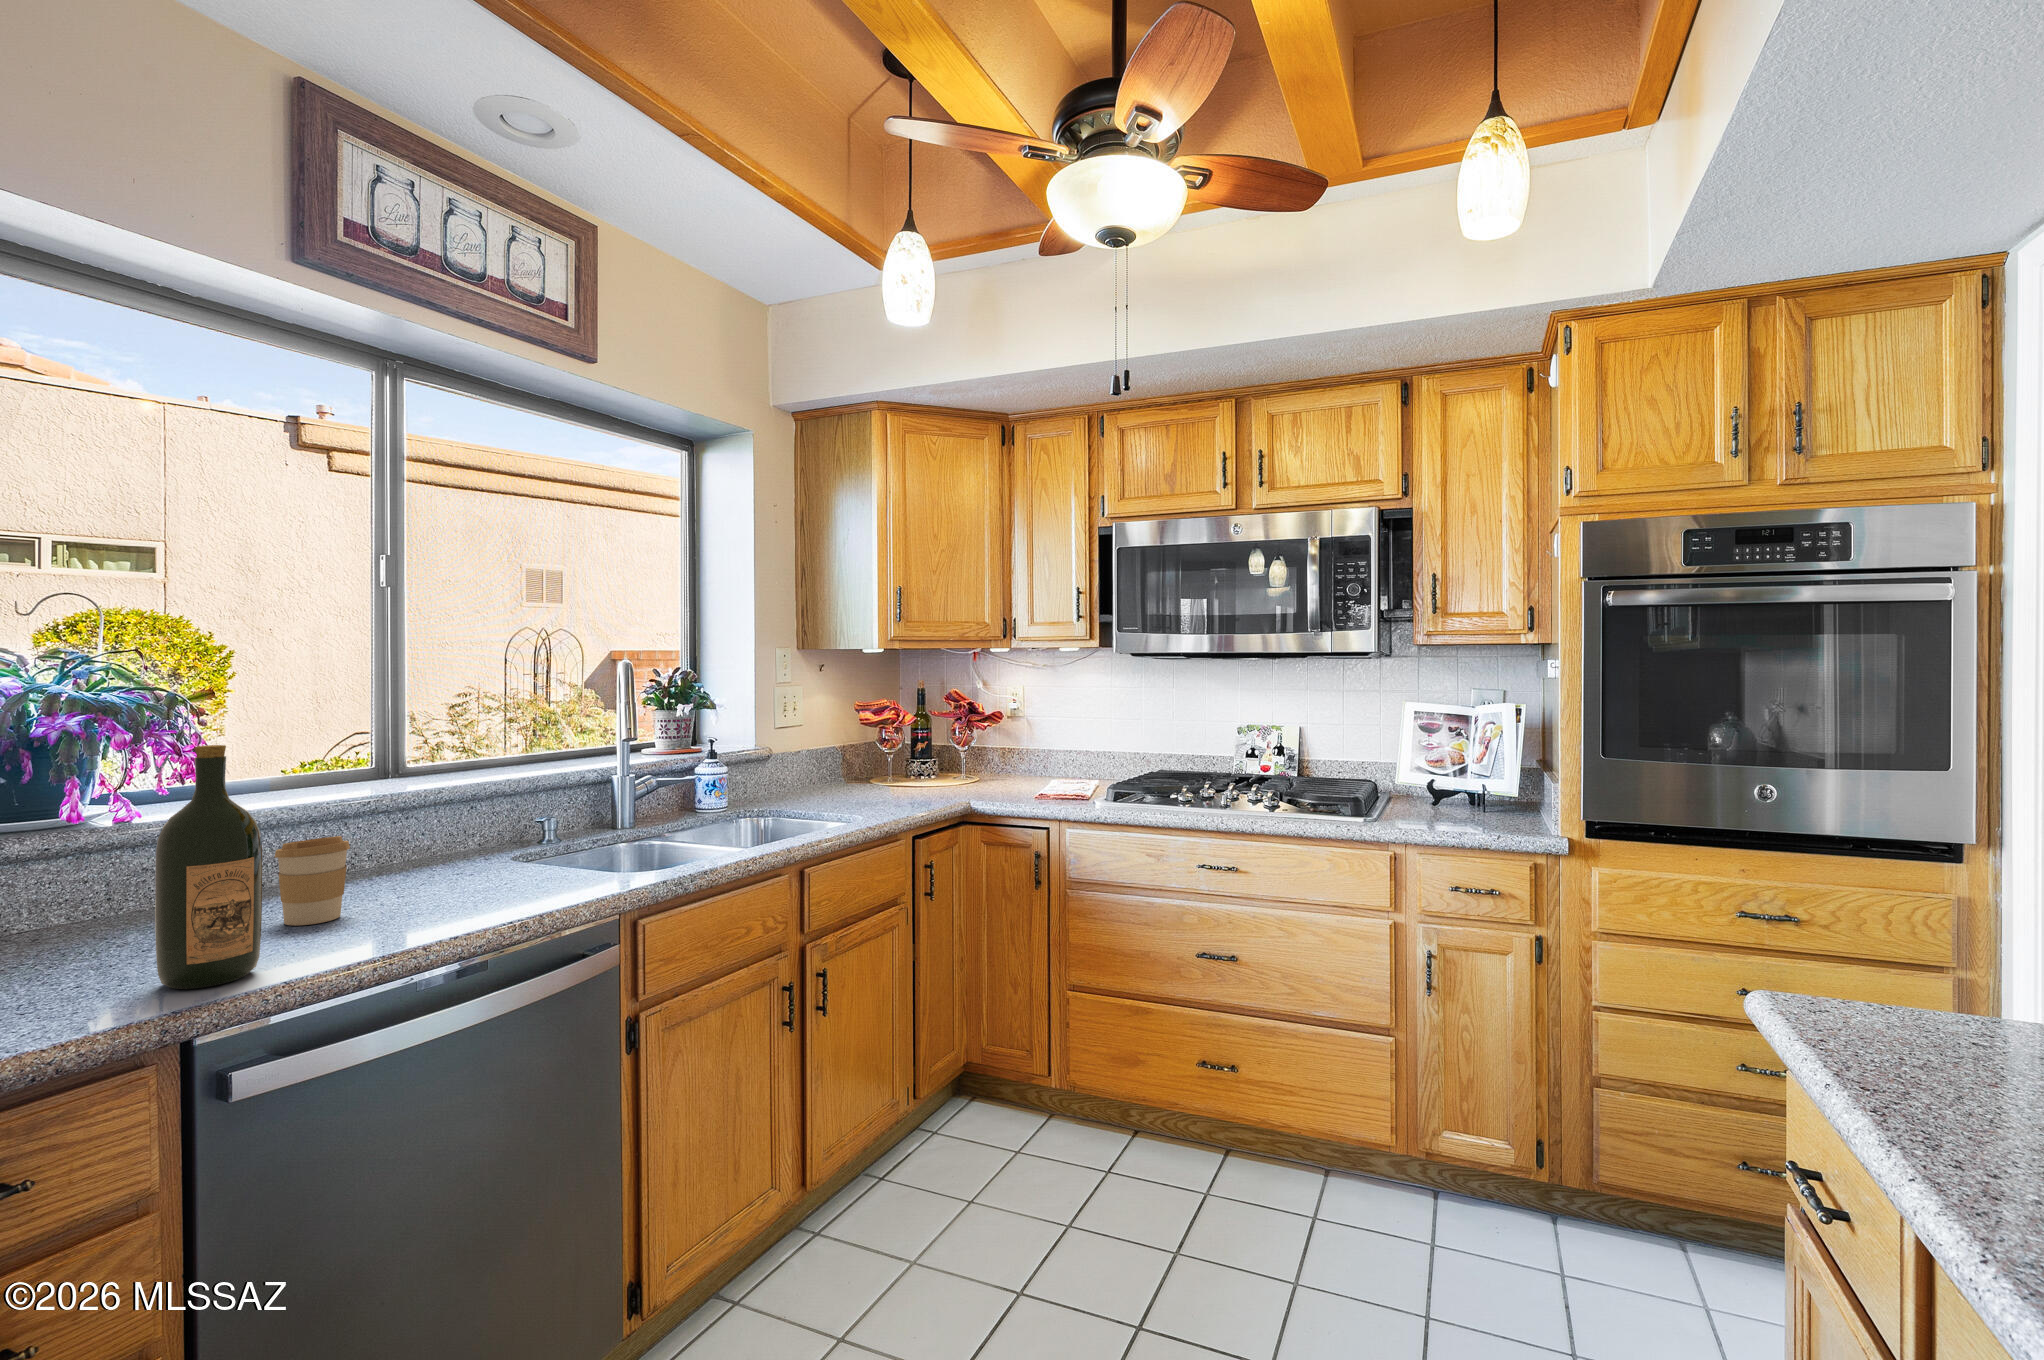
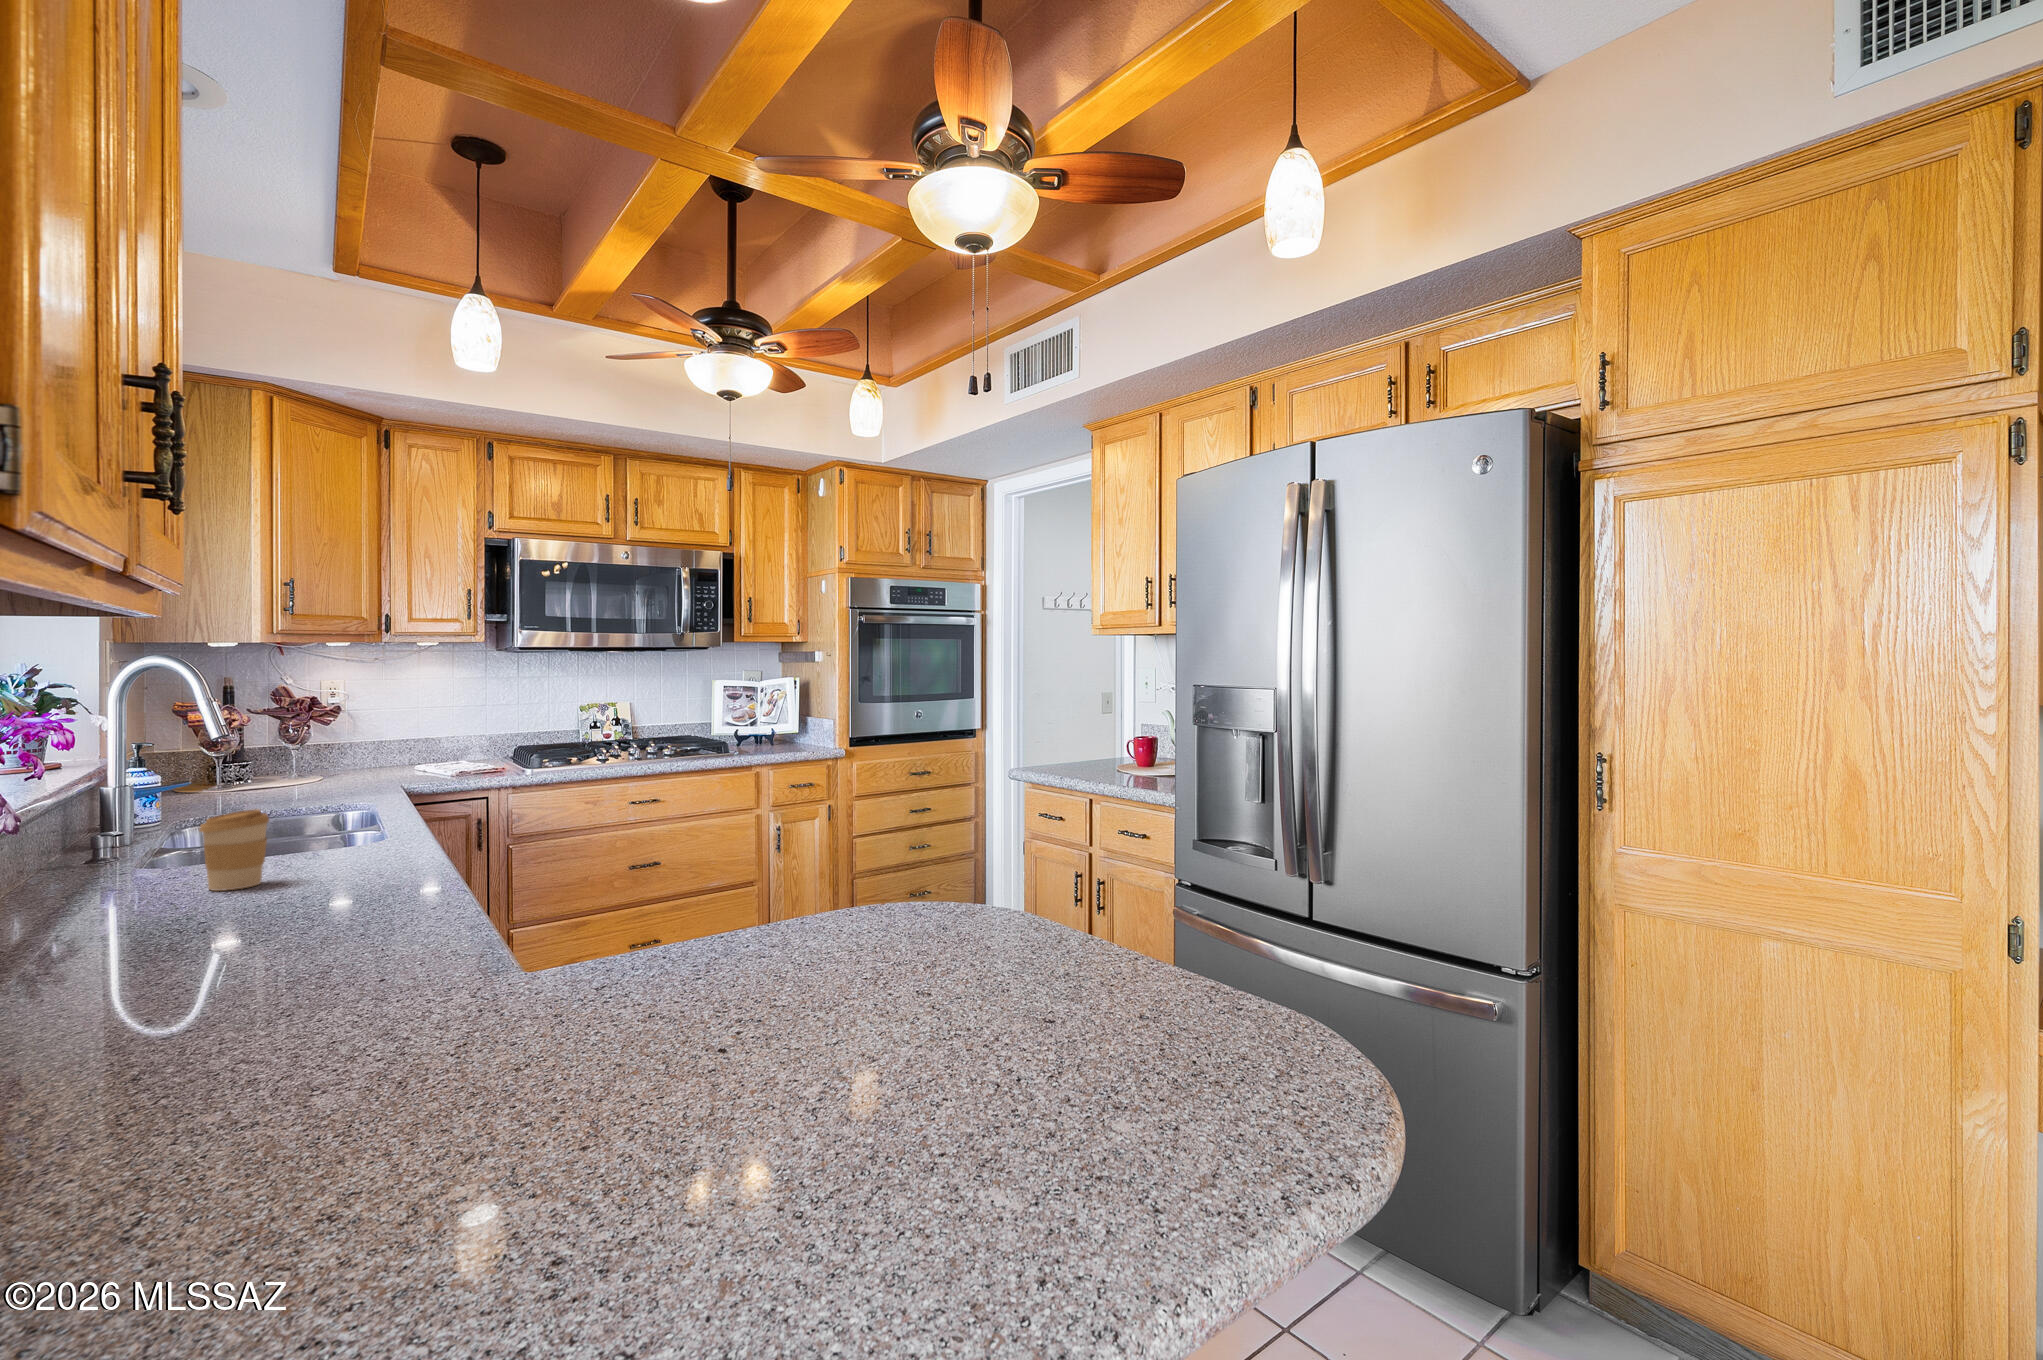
wine bottle: present [155,745,262,989] -> none [339,716,413,897]

